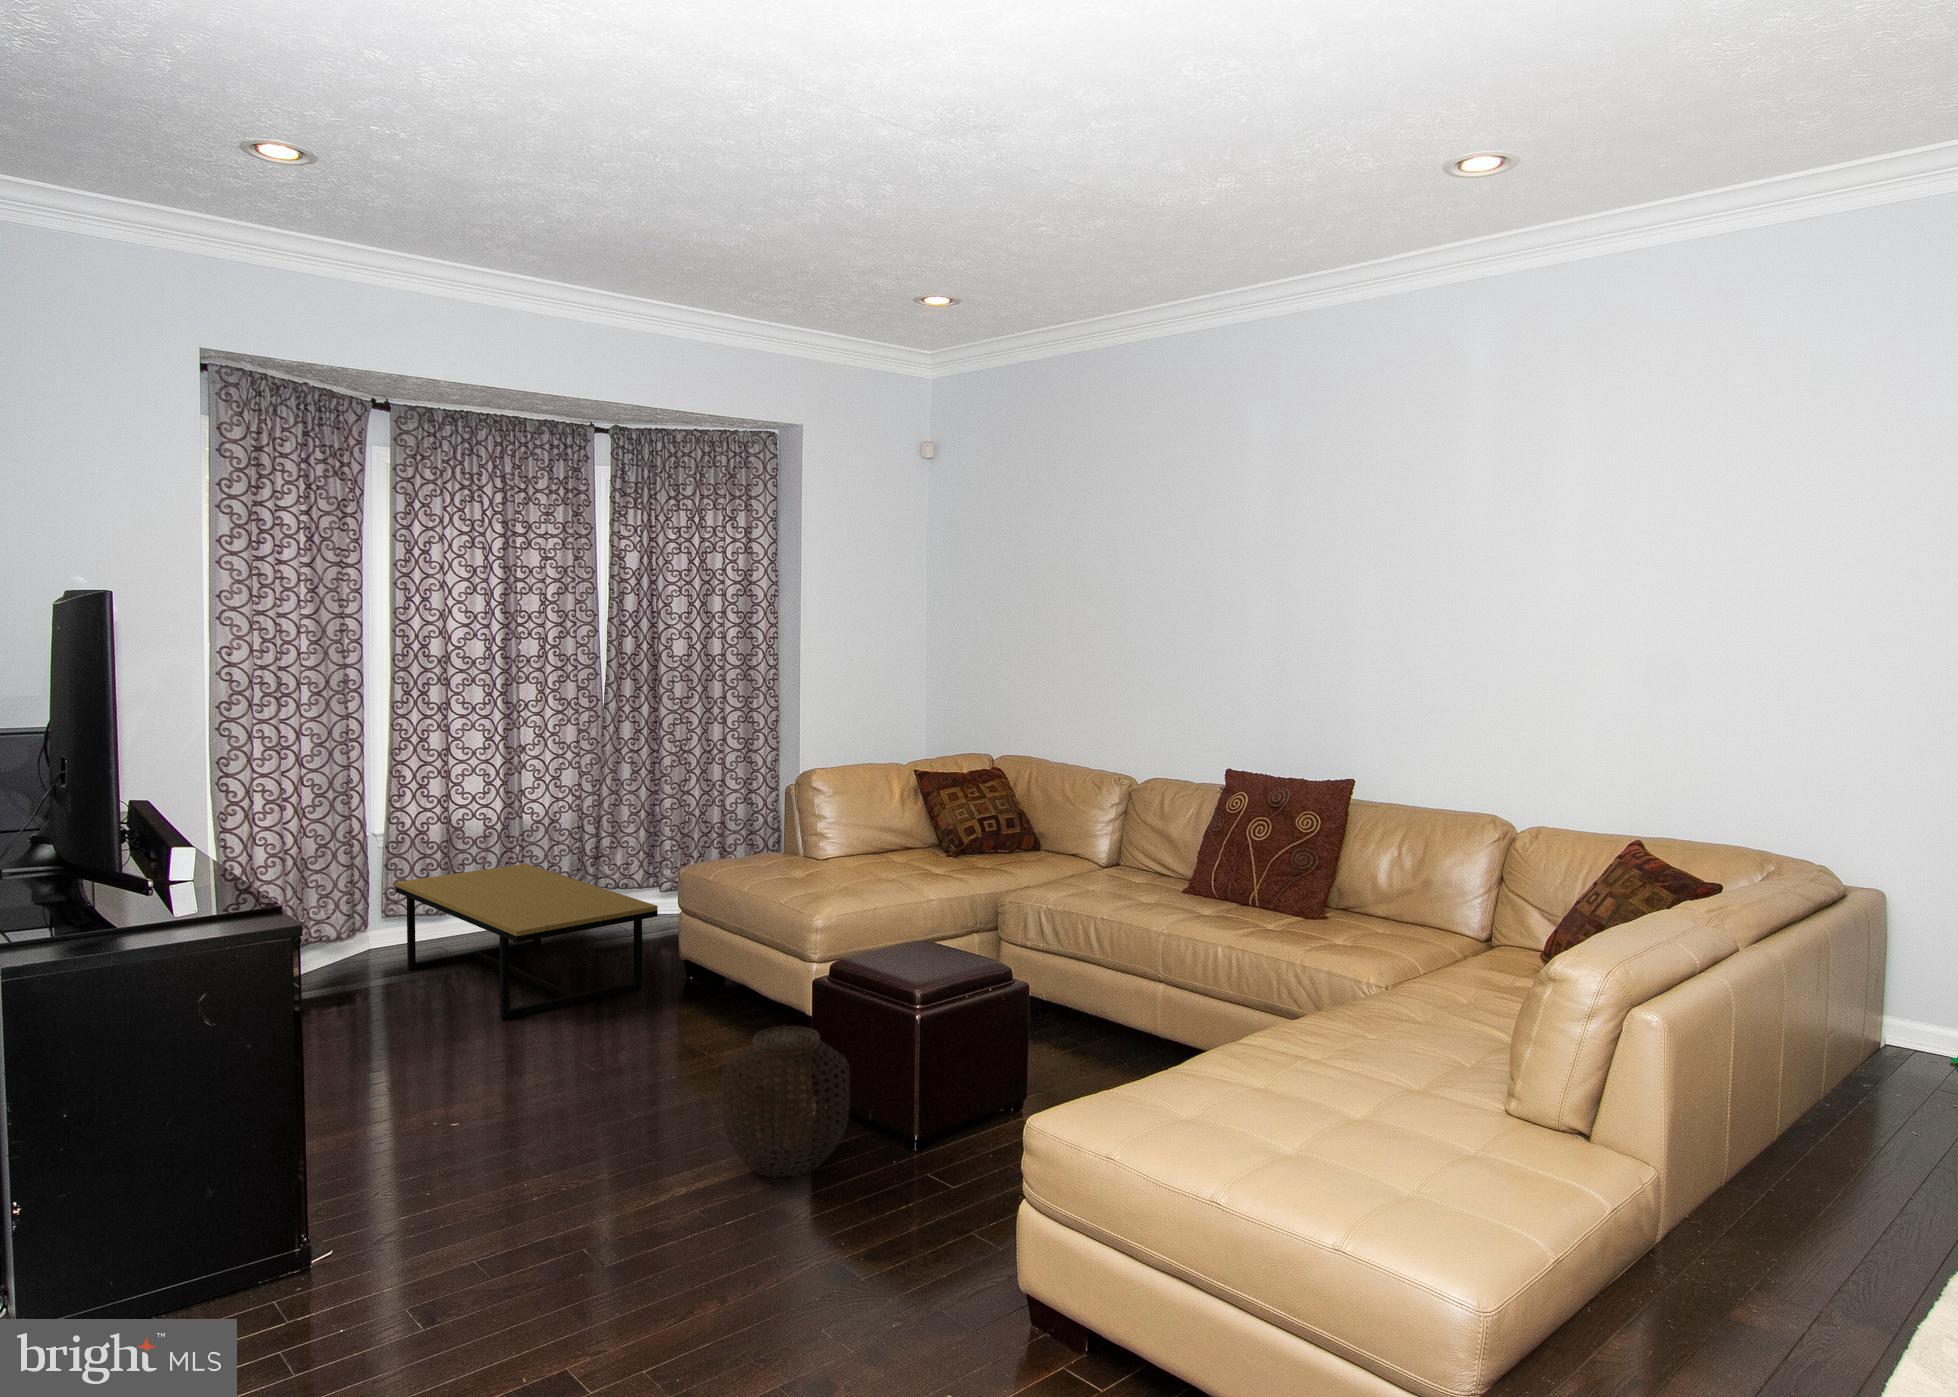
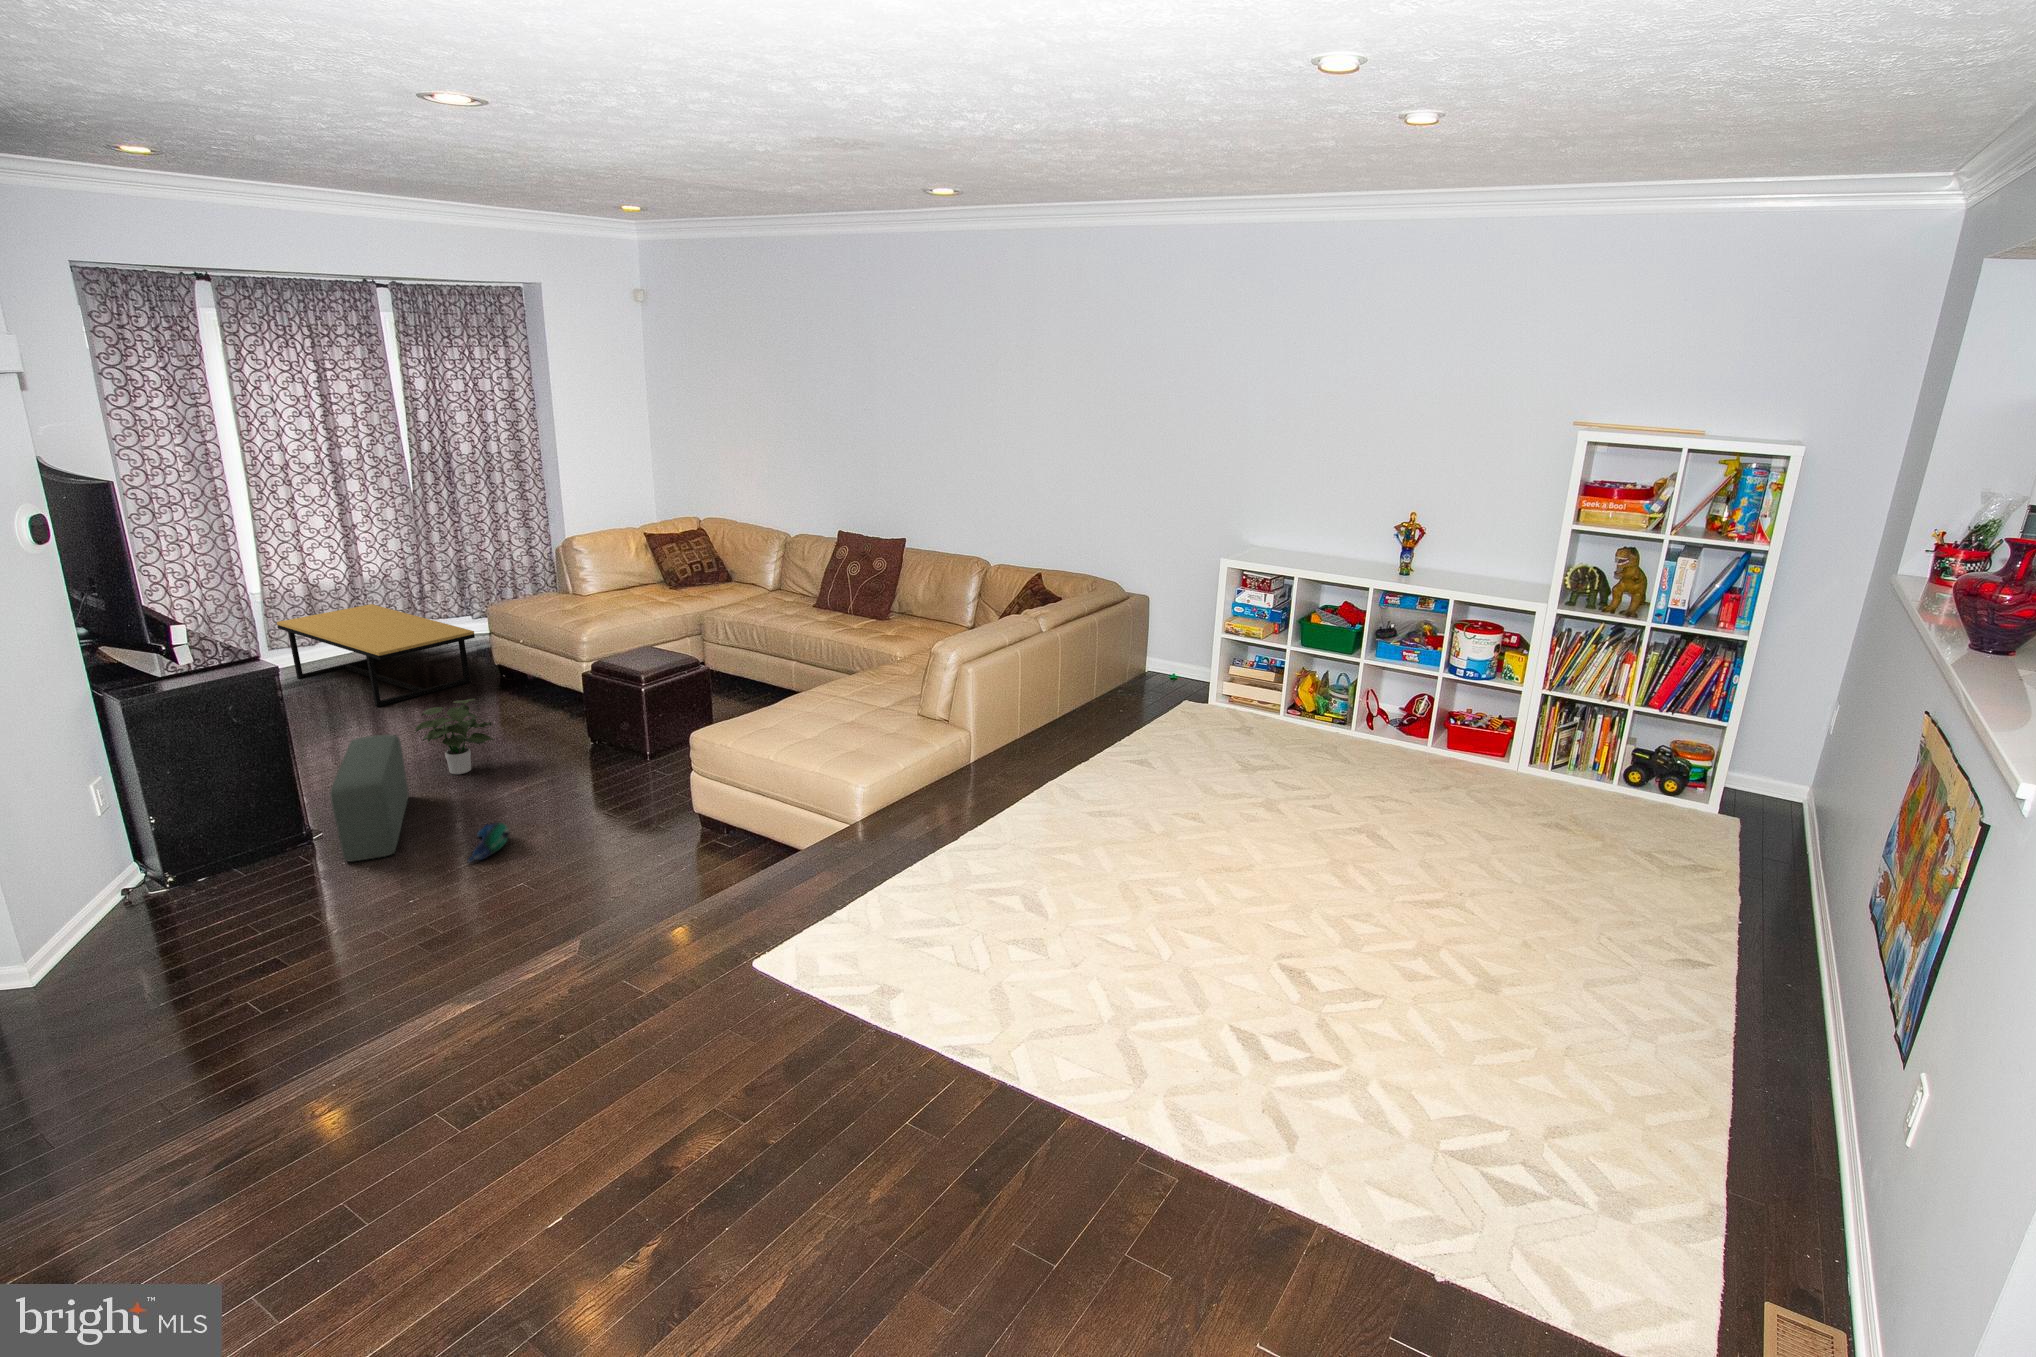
potted plant: none [540,1013,665,1148] -> present [415,699,494,774]
woven basket: present [722,1026,850,1177] -> none [529,701,607,781]
pouf: none [369,1068,513,1319] -> present [330,734,409,861]
plush toy: none [584,1259,670,1347] -> present [468,822,510,862]

